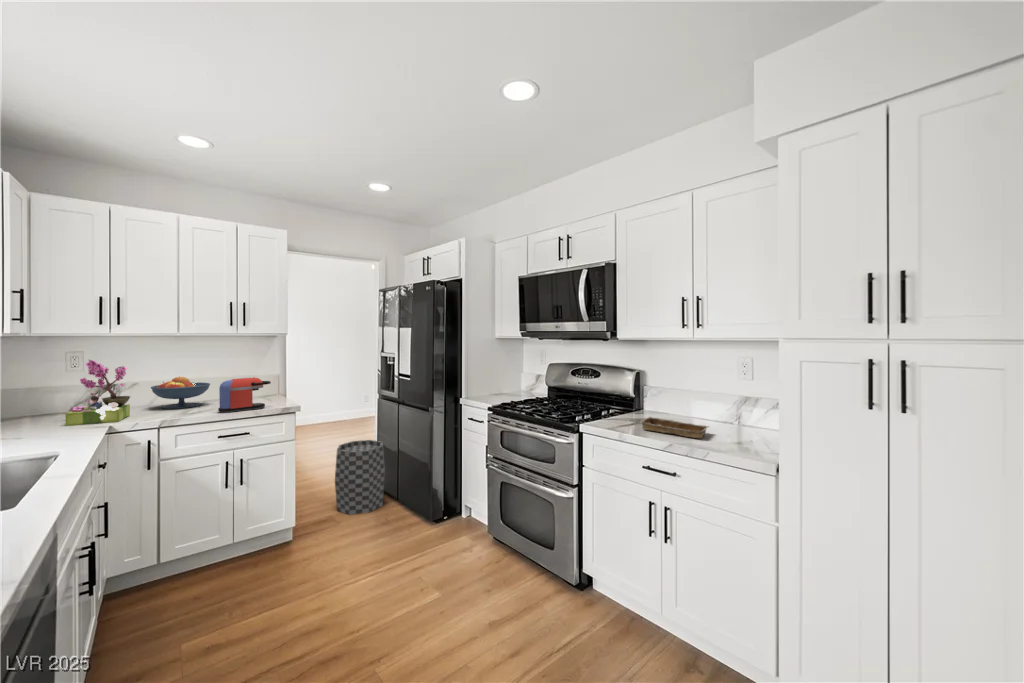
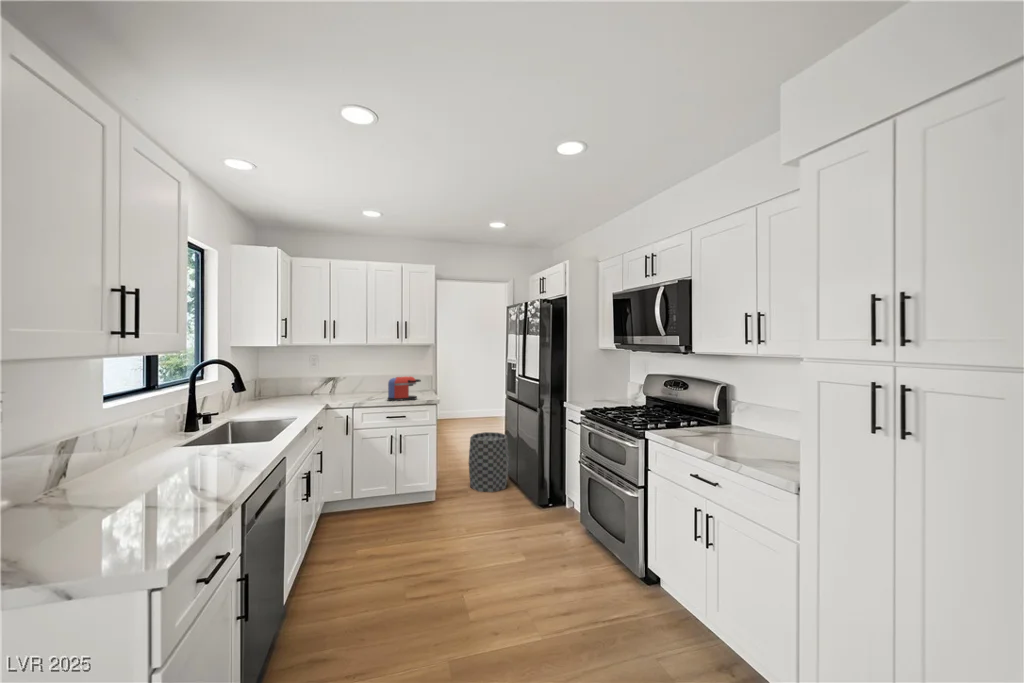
flower arrangement: present [66,360,130,426] -> none [307,360,340,403]
fruit bowl: present [151,377,210,409] -> none [352,374,386,396]
tray: present [642,417,709,438] -> none [696,430,771,453]

